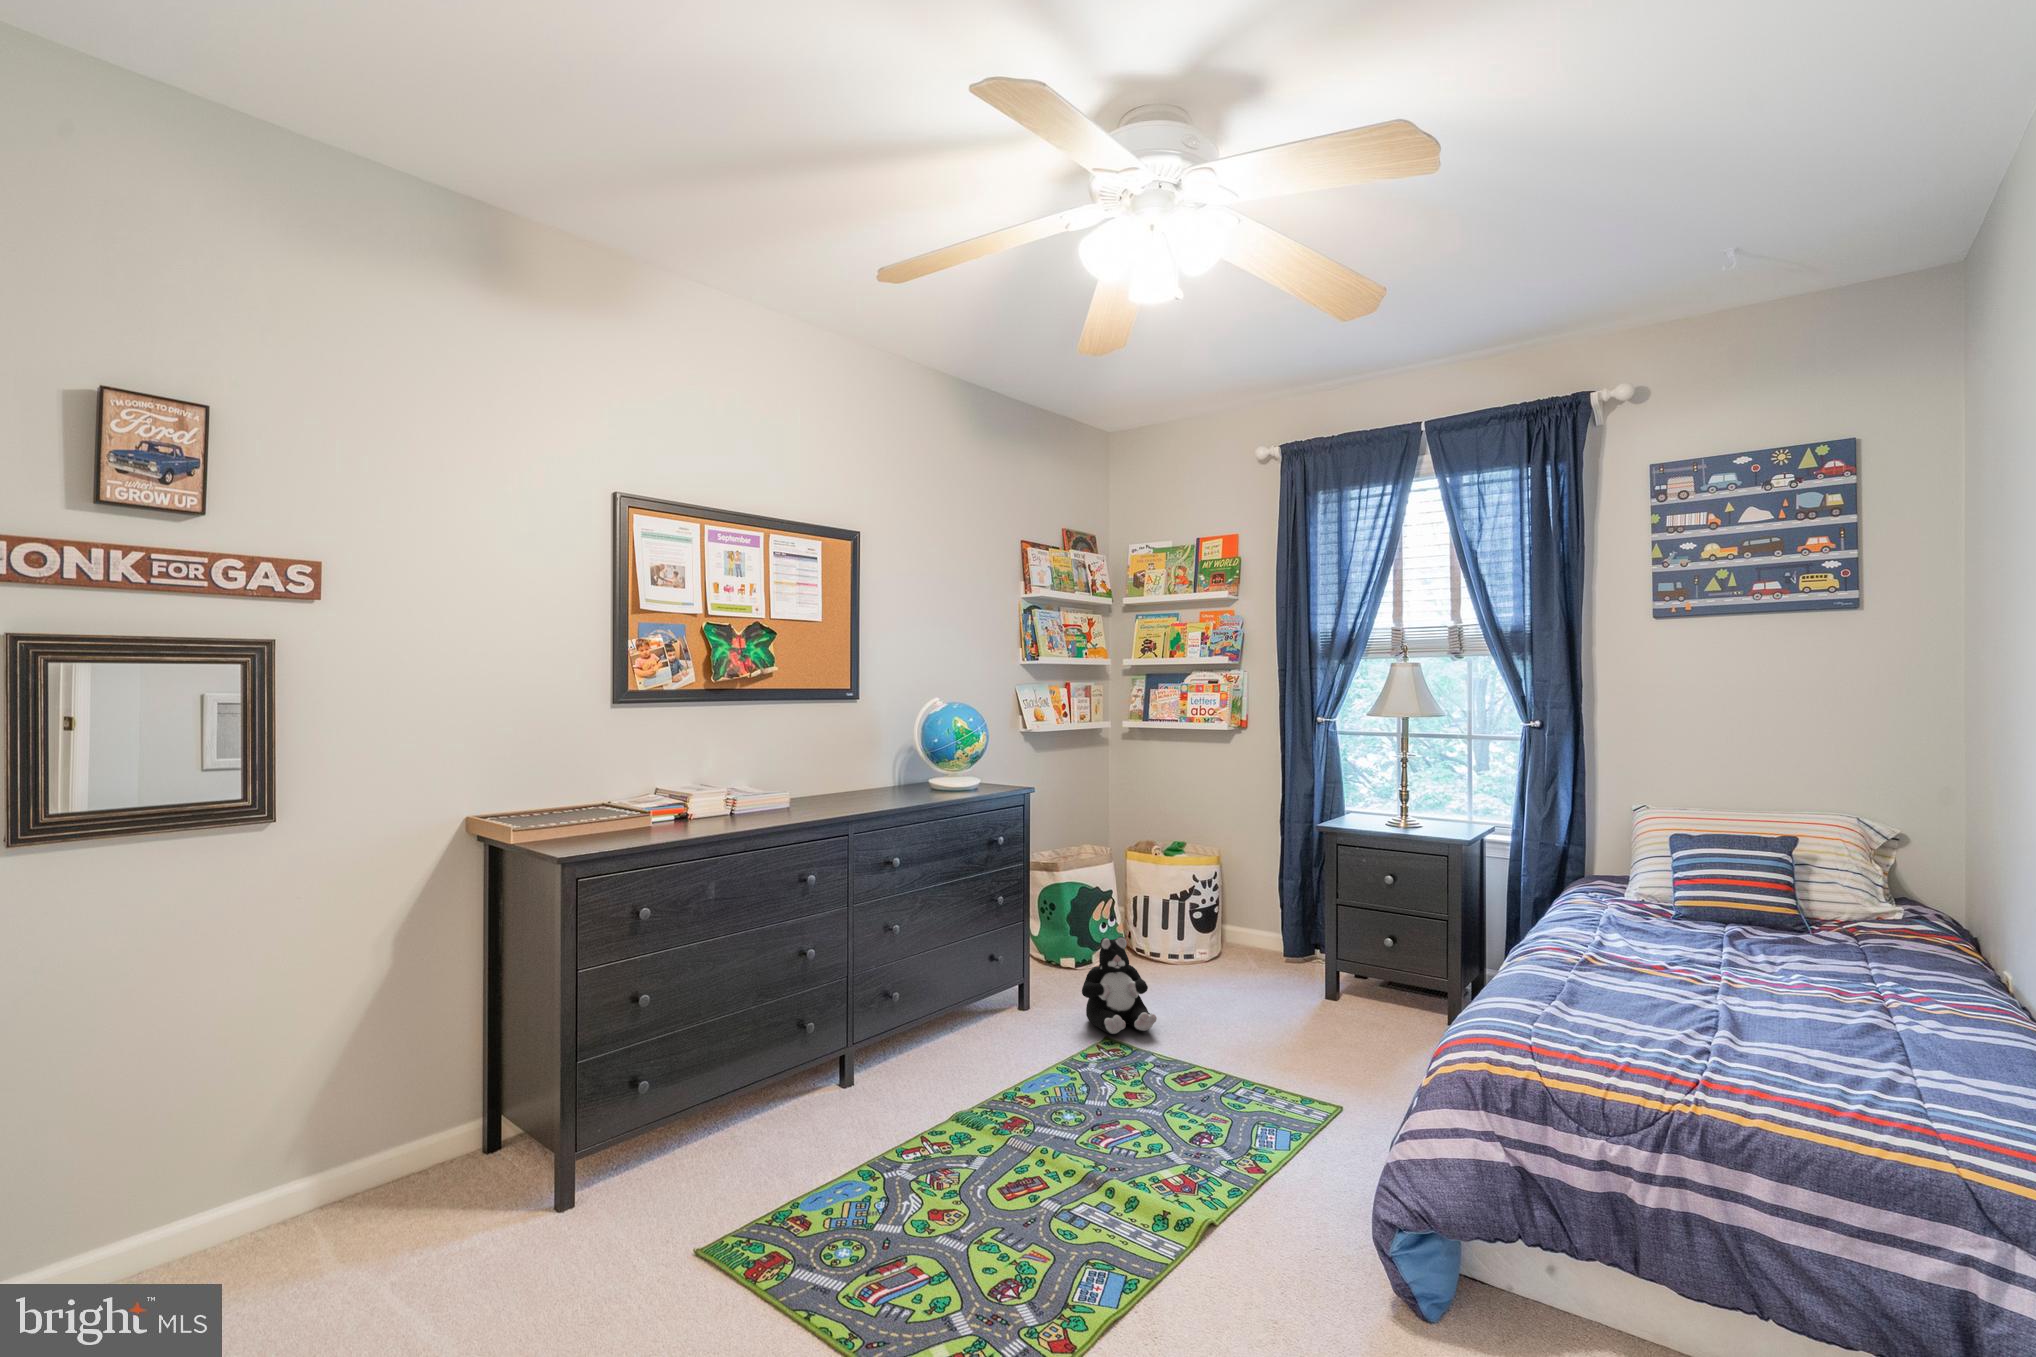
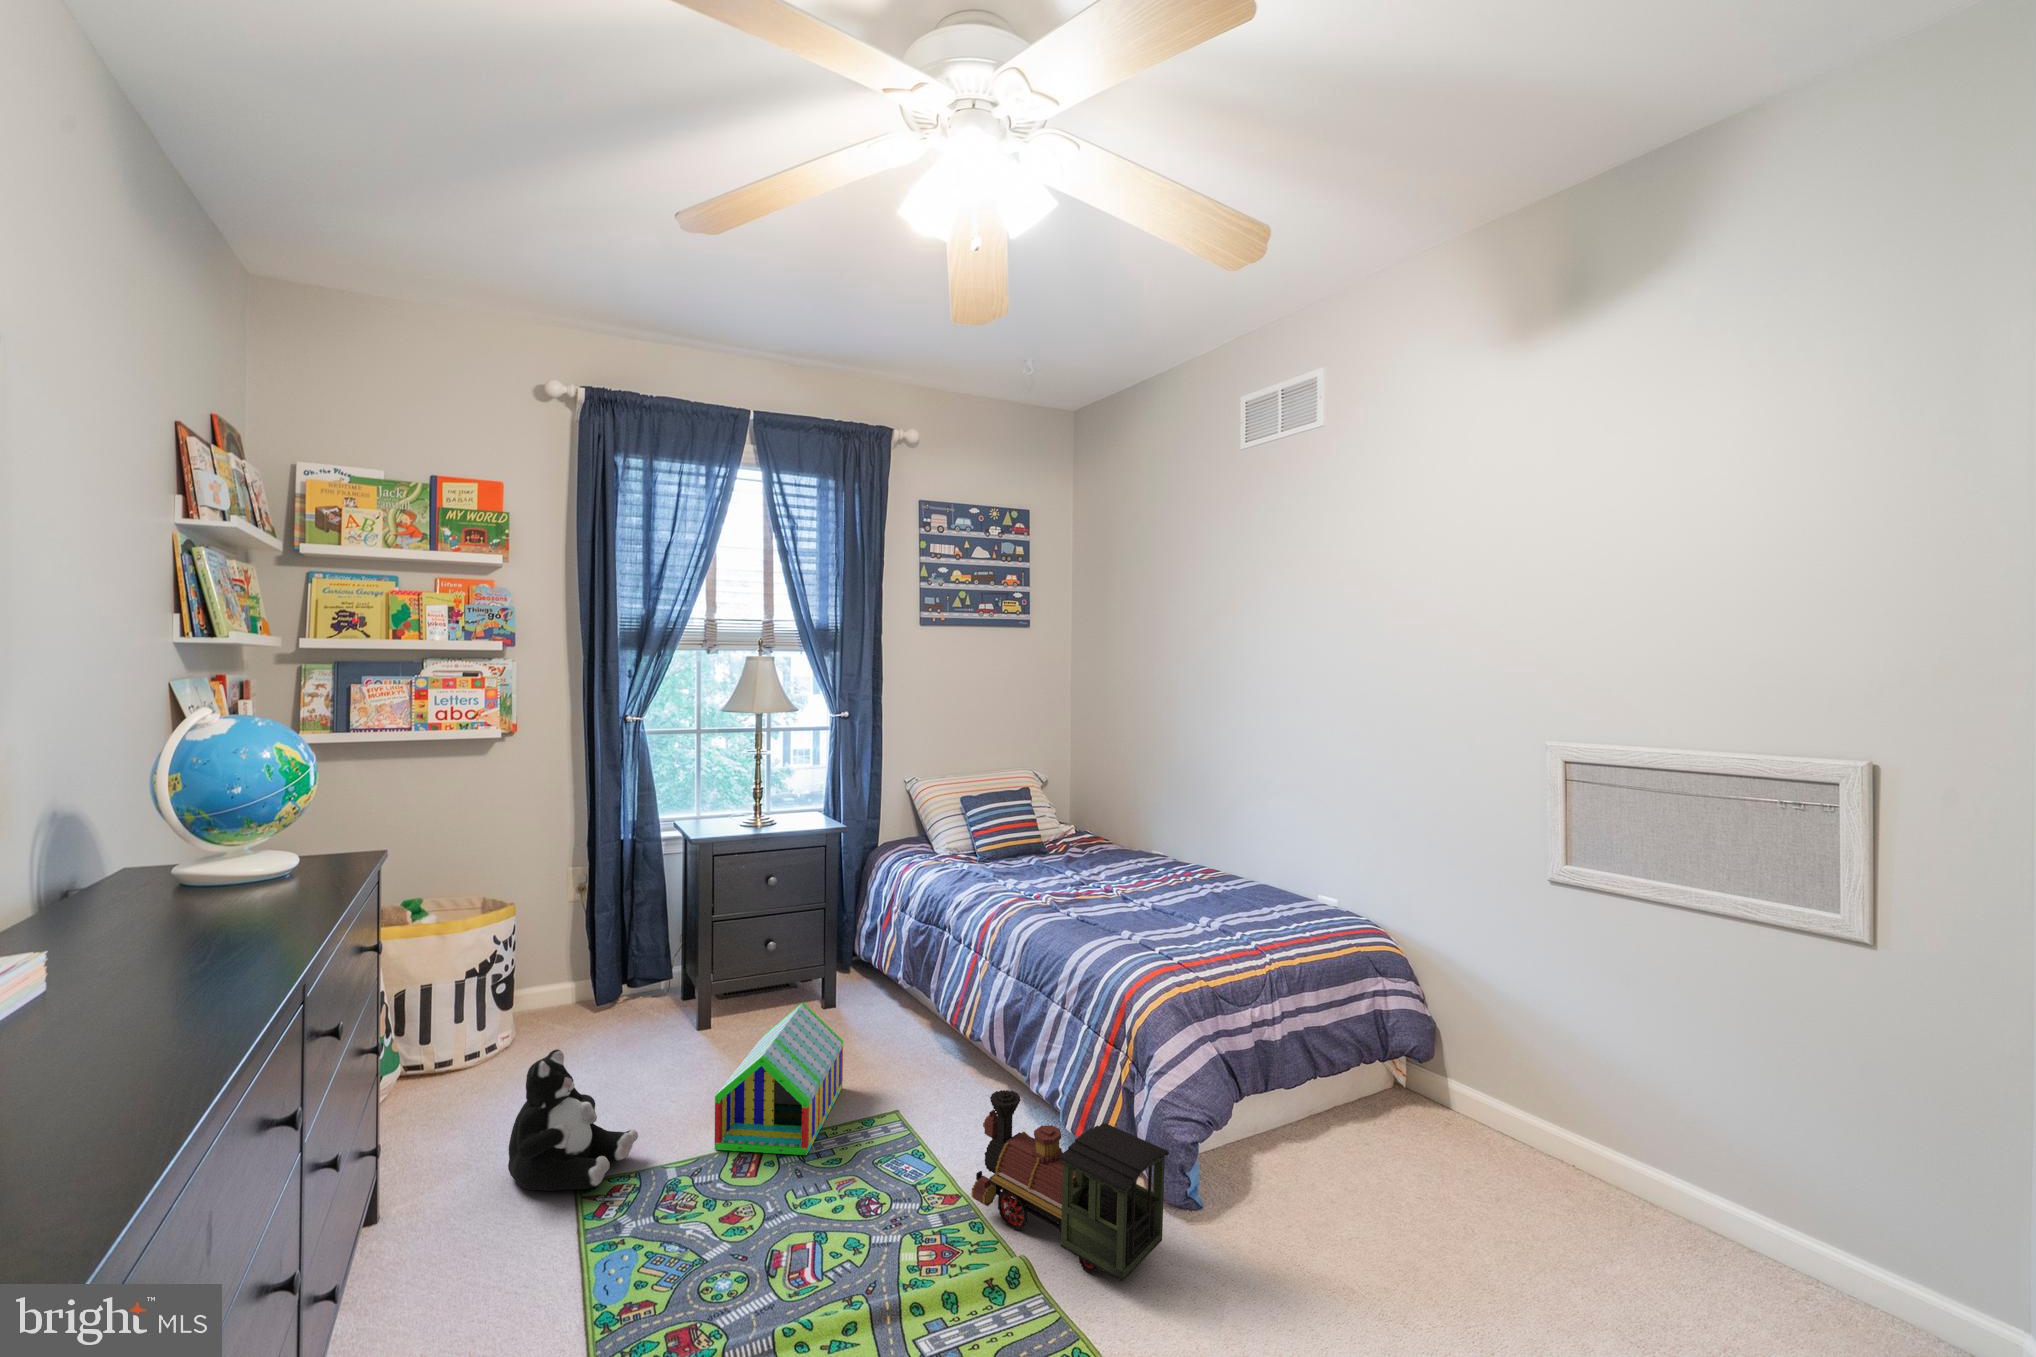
toy house: none [1193,977,1332,1086] -> present [714,1003,843,1155]
toy train: none [1238,1069,1335,1264] -> present [972,1090,1169,1281]

